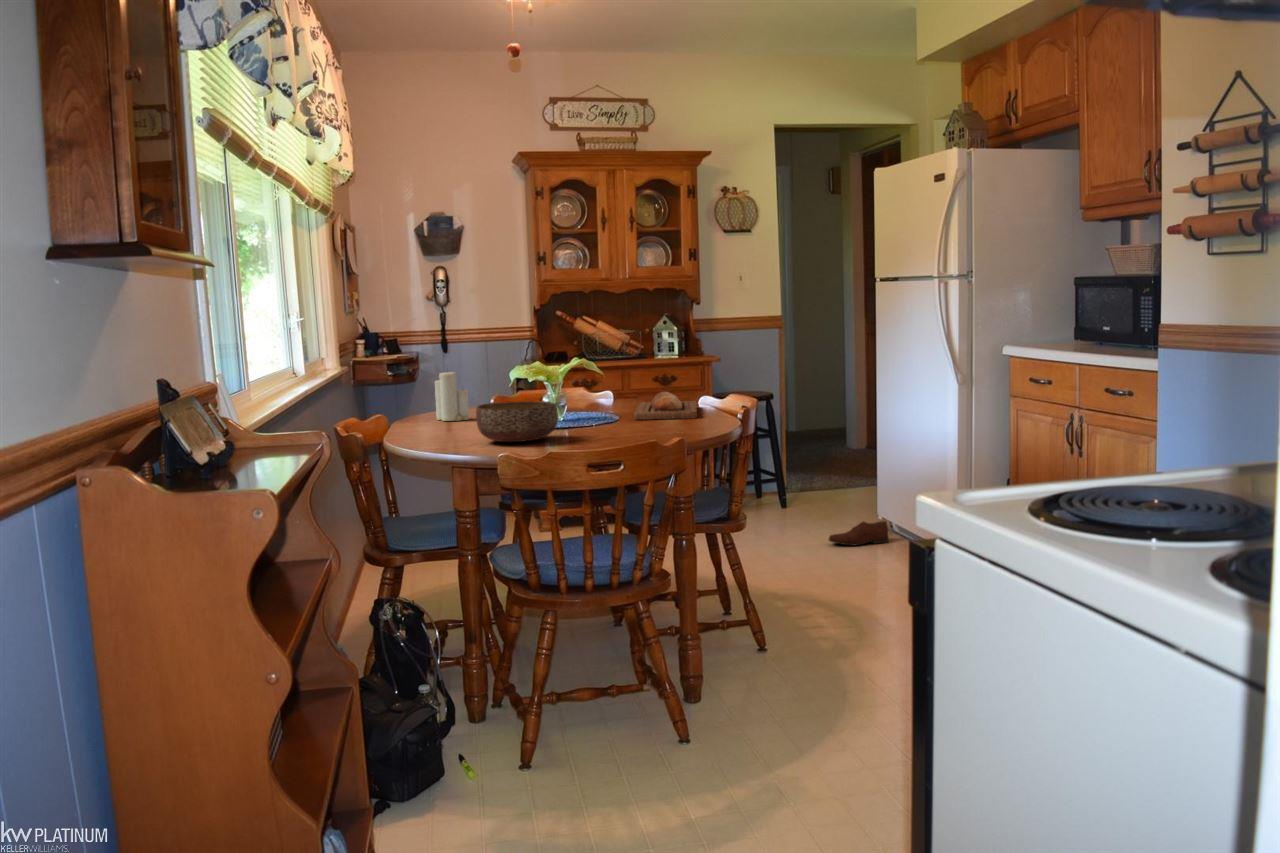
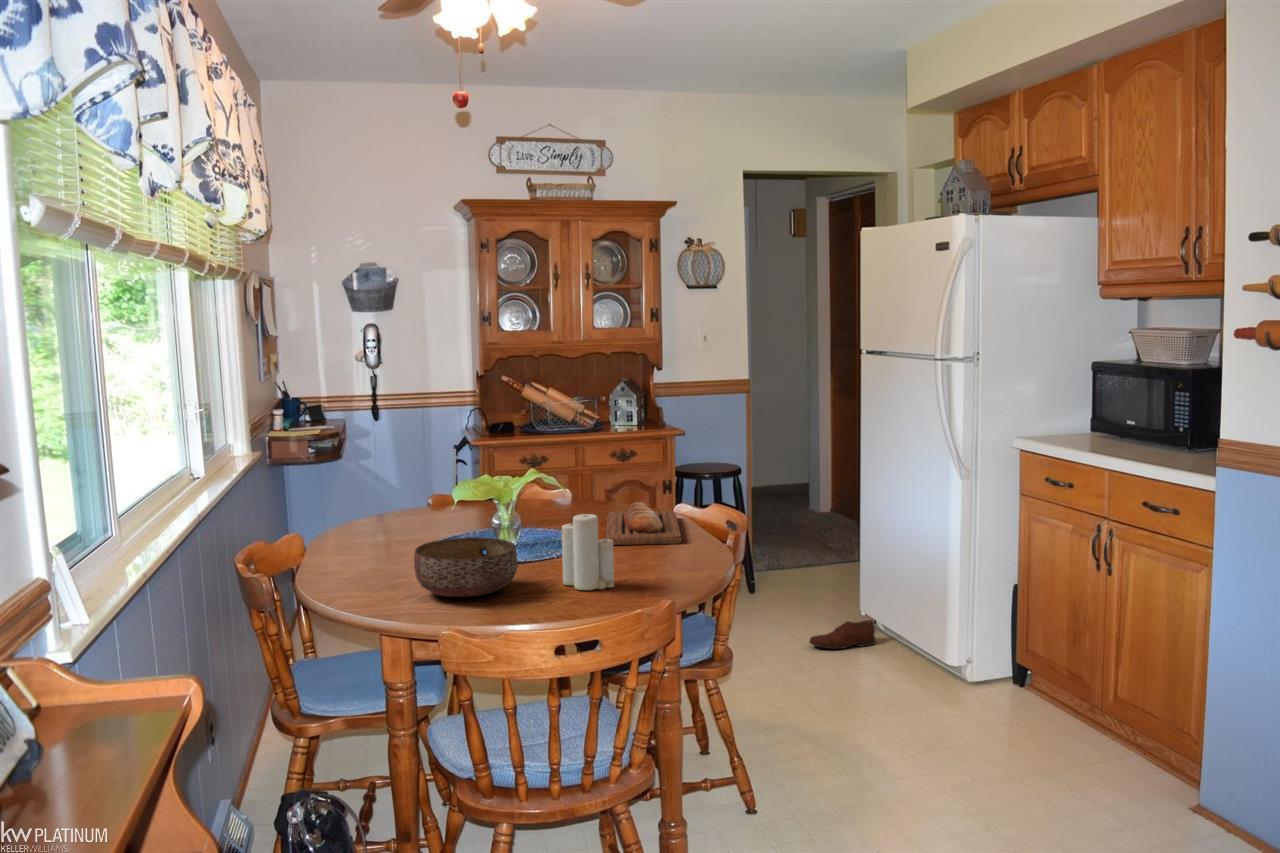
candle: present [435,372,469,421] -> present [562,514,614,590]

